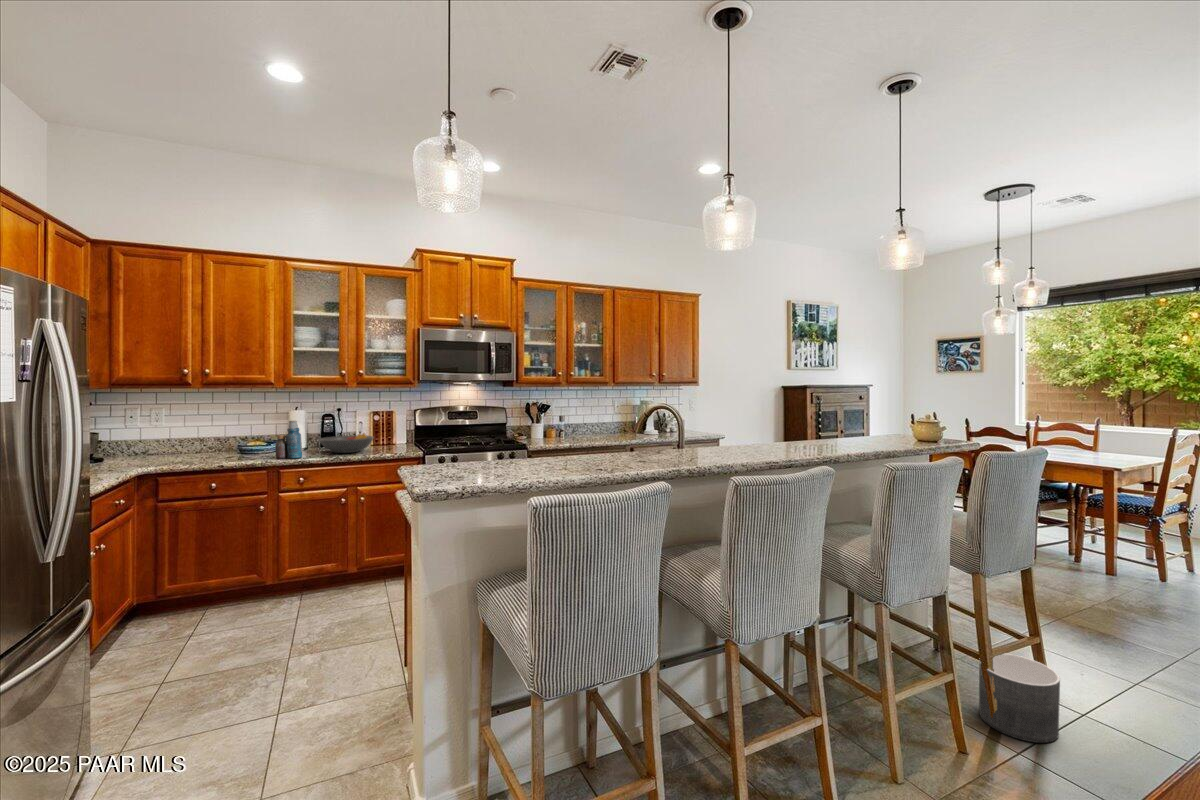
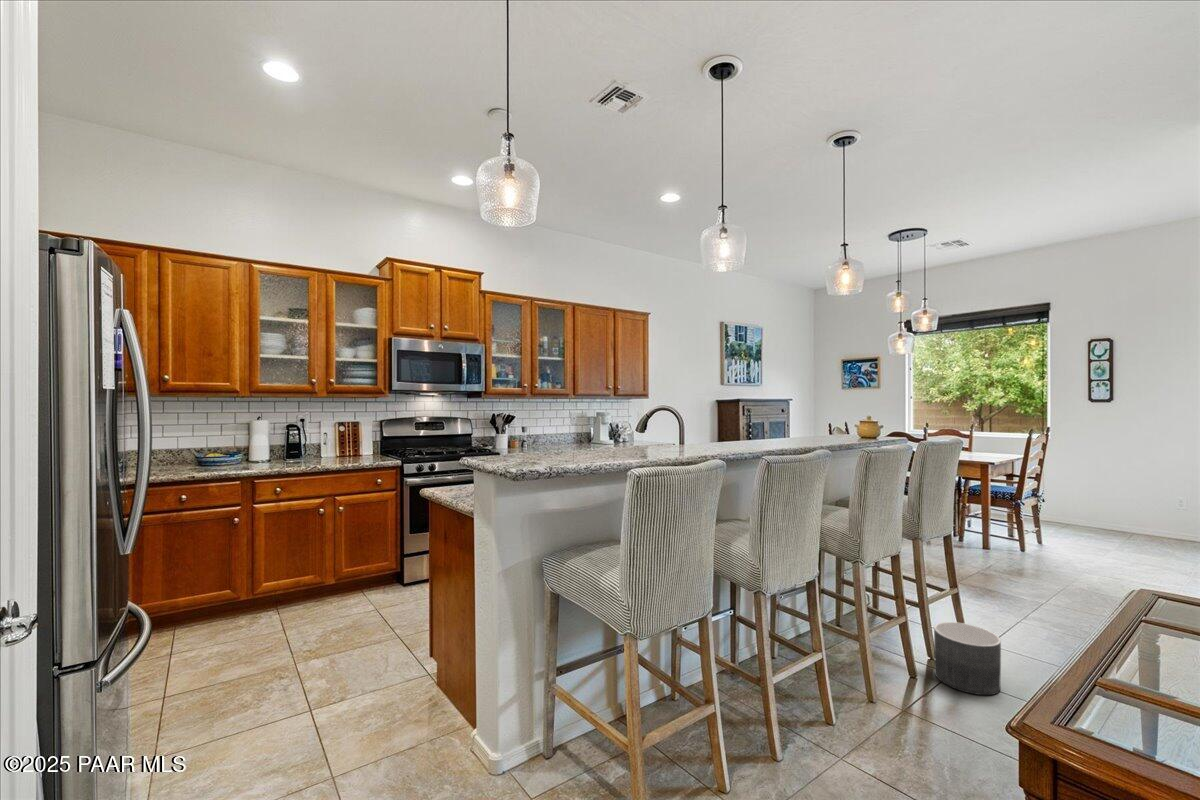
bottle: present [275,421,302,459] -> none [242,430,271,470]
fruit bowl: present [320,433,374,453] -> none [287,443,345,463]

